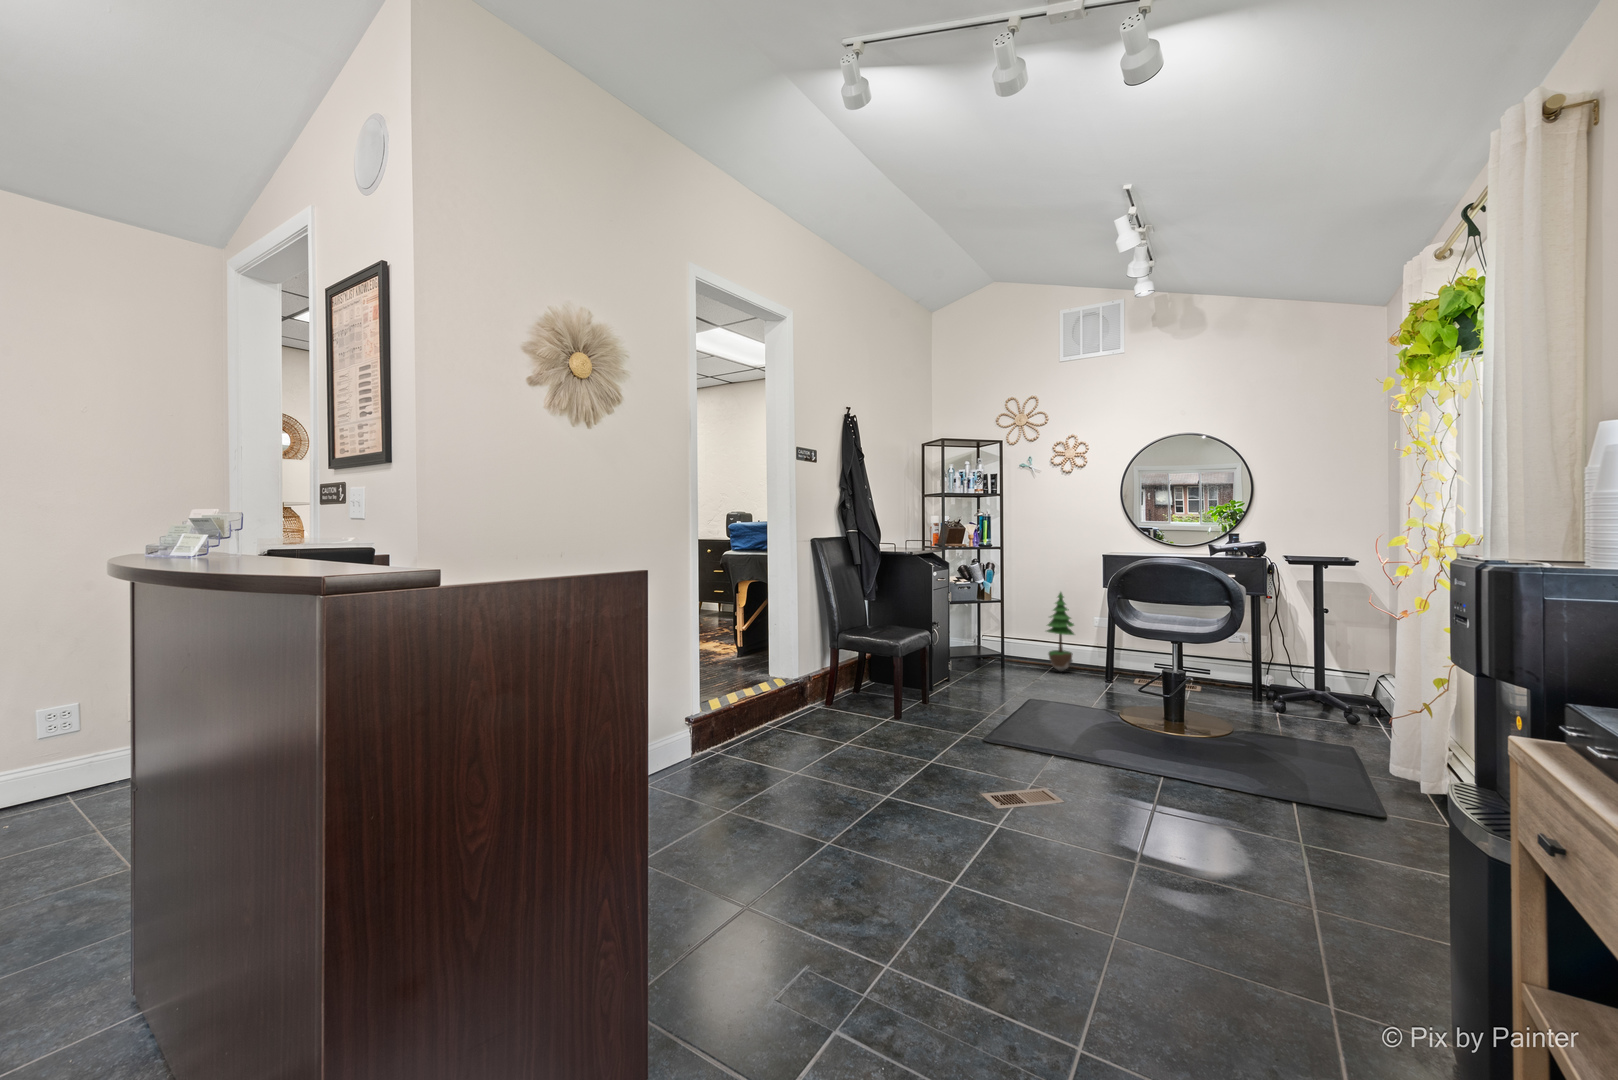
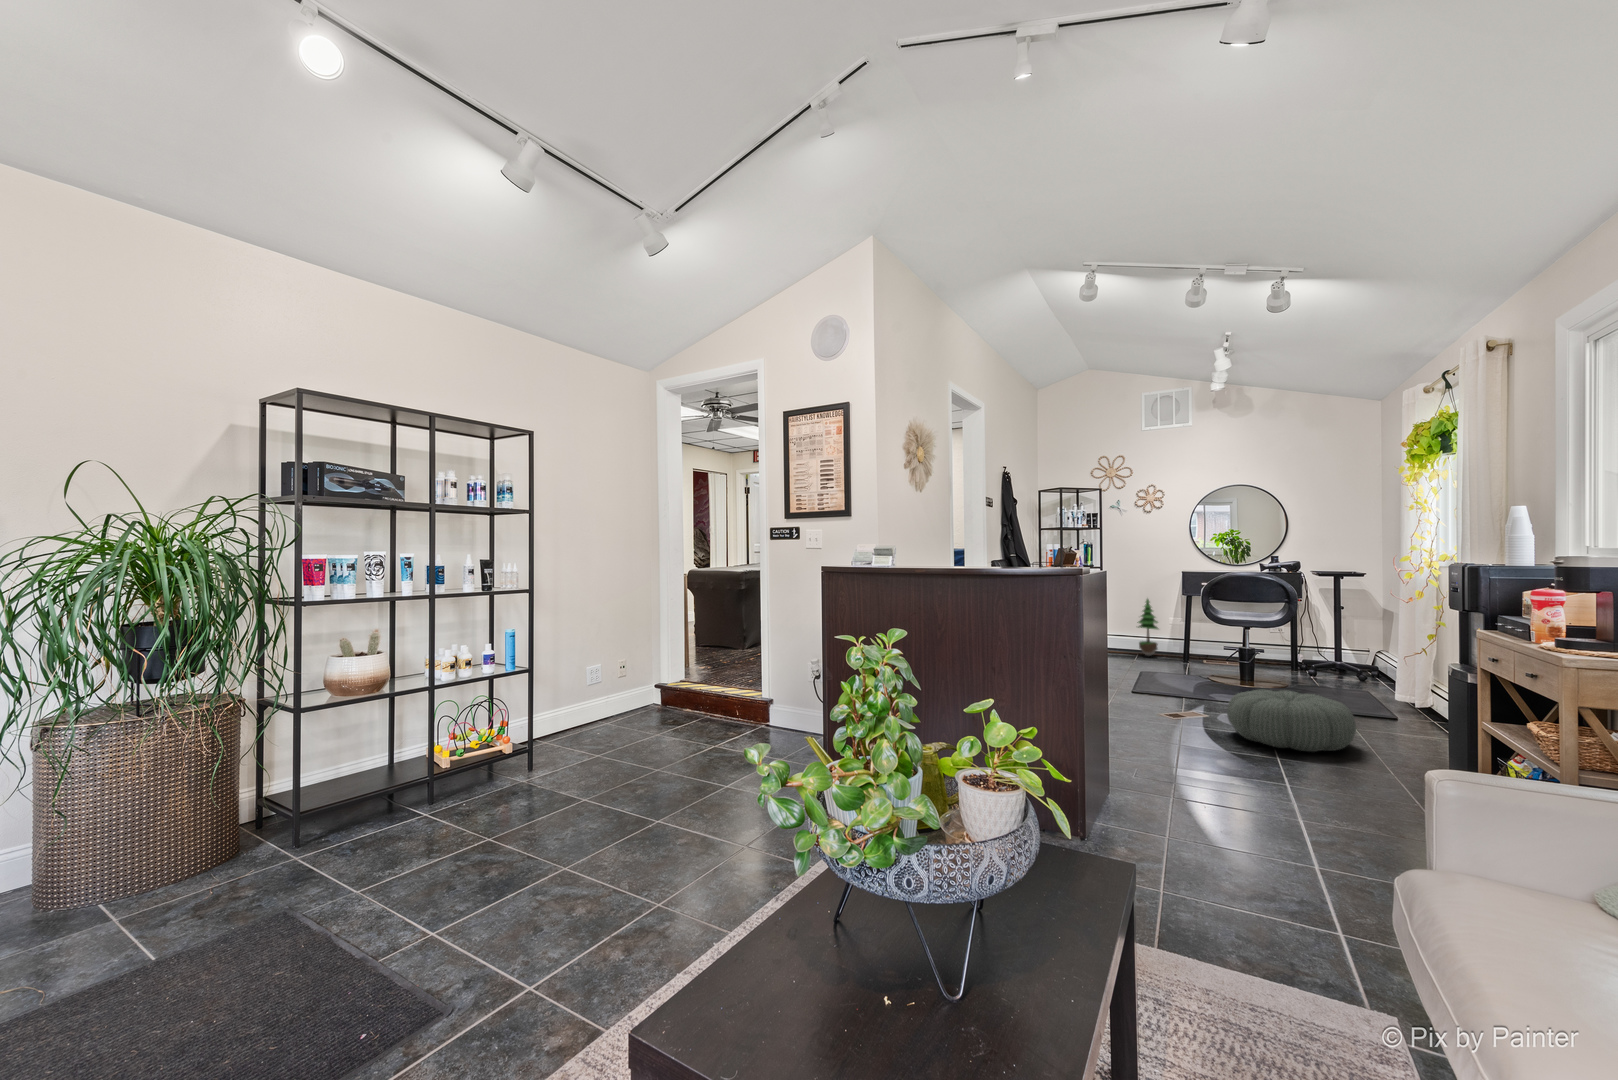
pouf: none [1040,769,1253,910] -> present [1227,690,1356,752]

